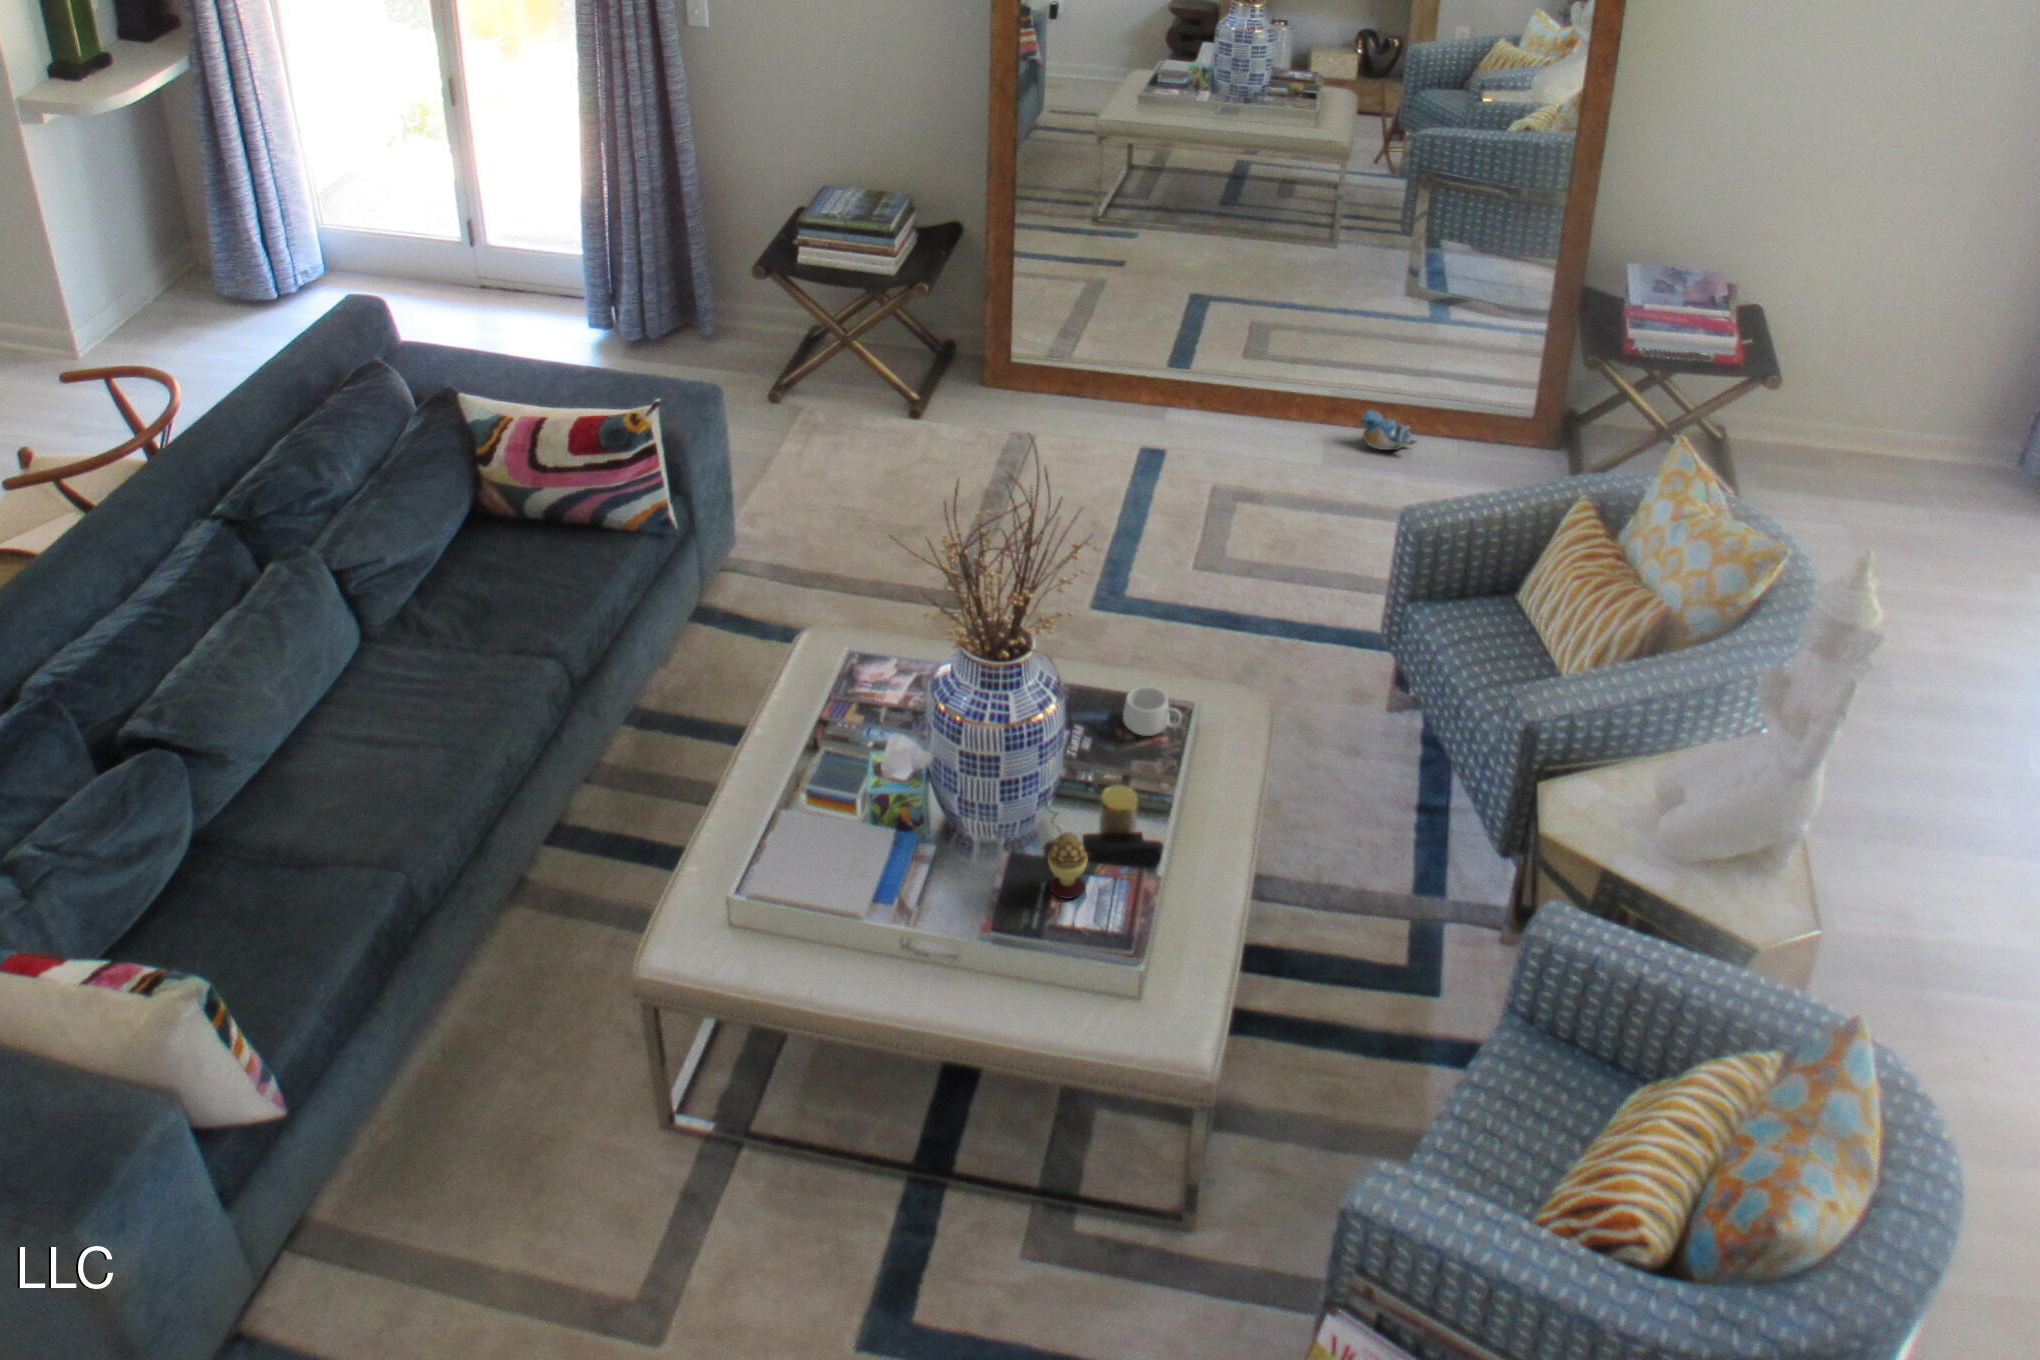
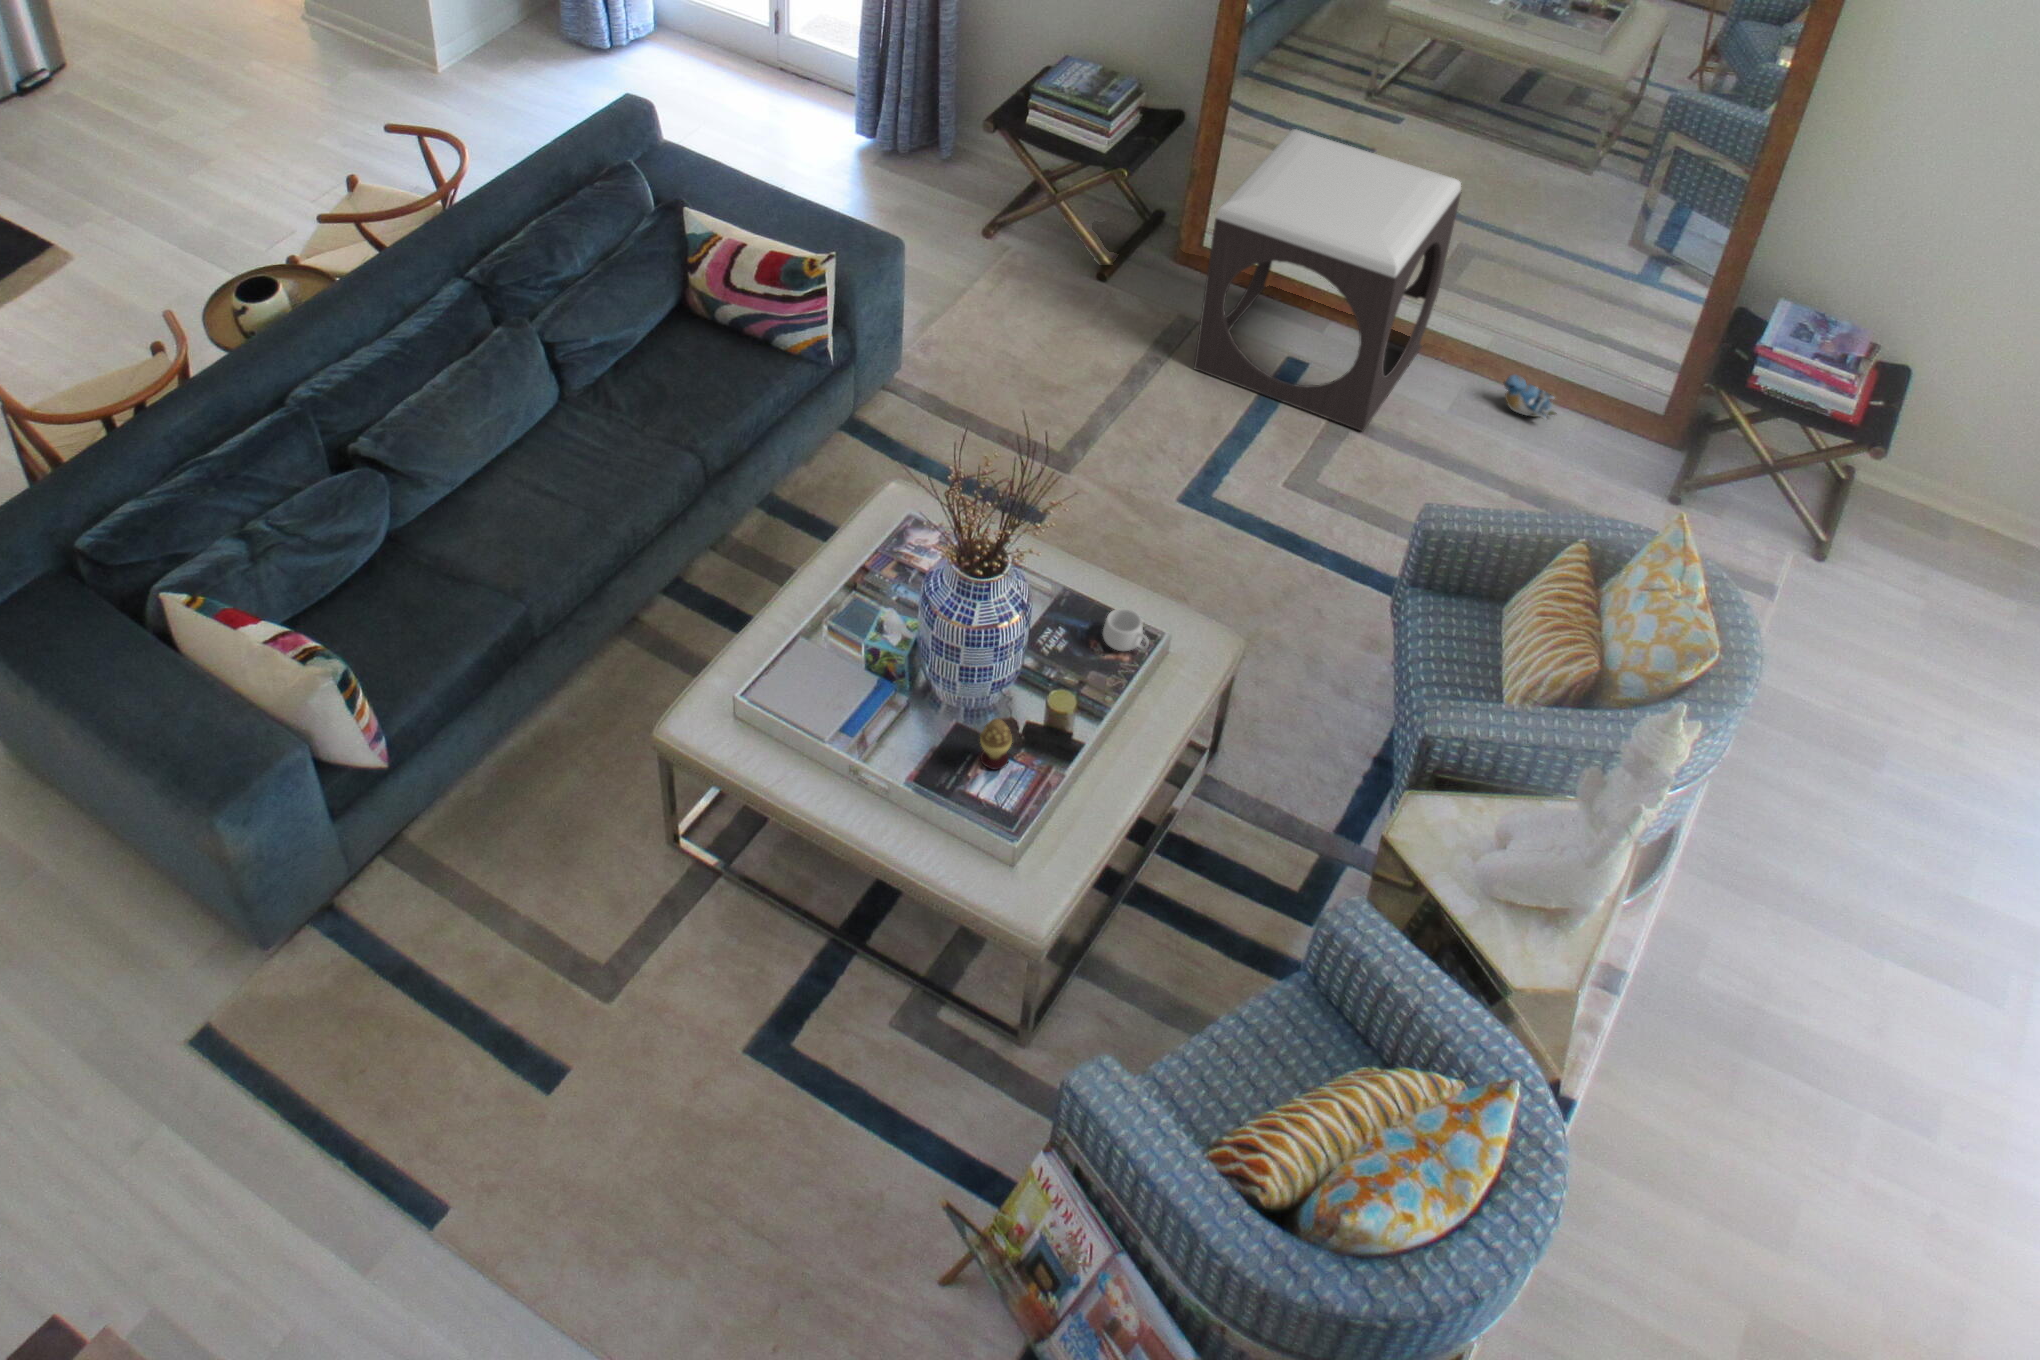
footstool: none [1049,210,1274,497] -> present [1194,129,1461,431]

